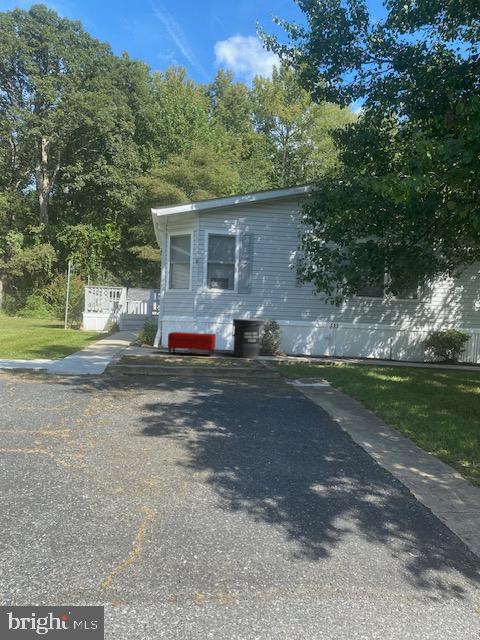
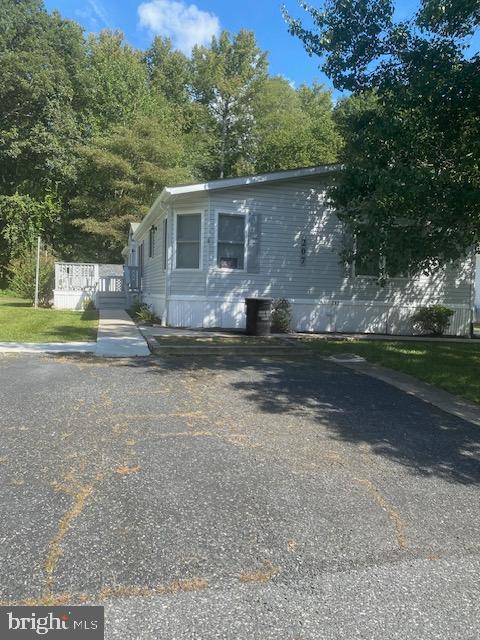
bench: present [168,332,216,357] -> none [183,312,228,335]

